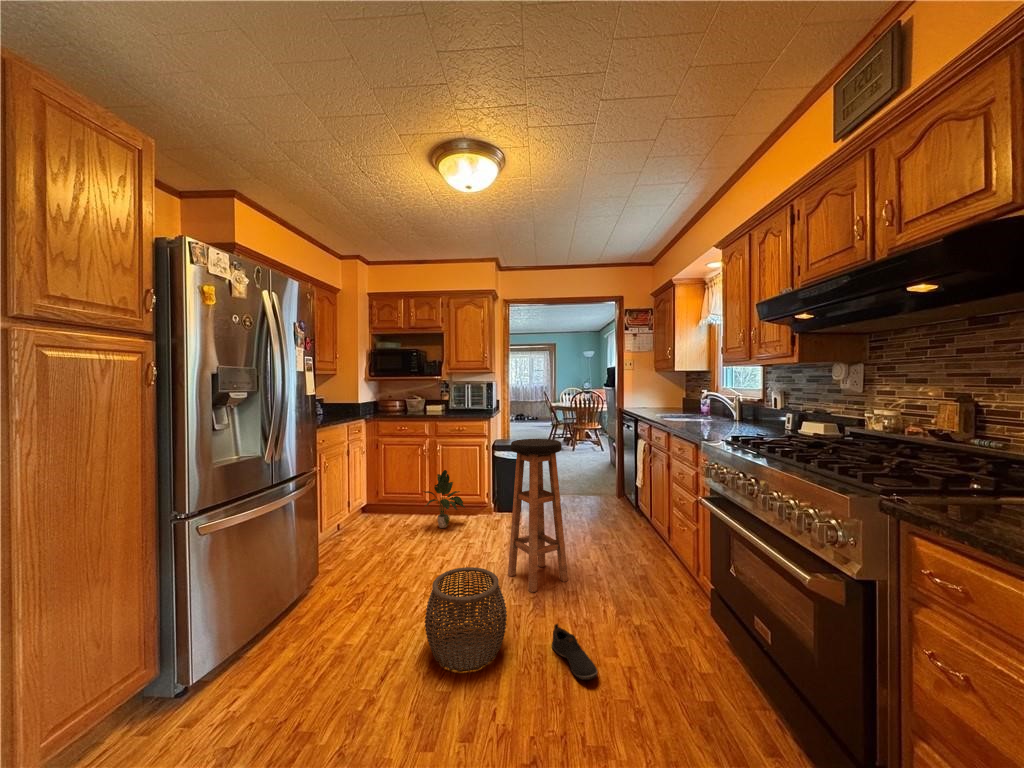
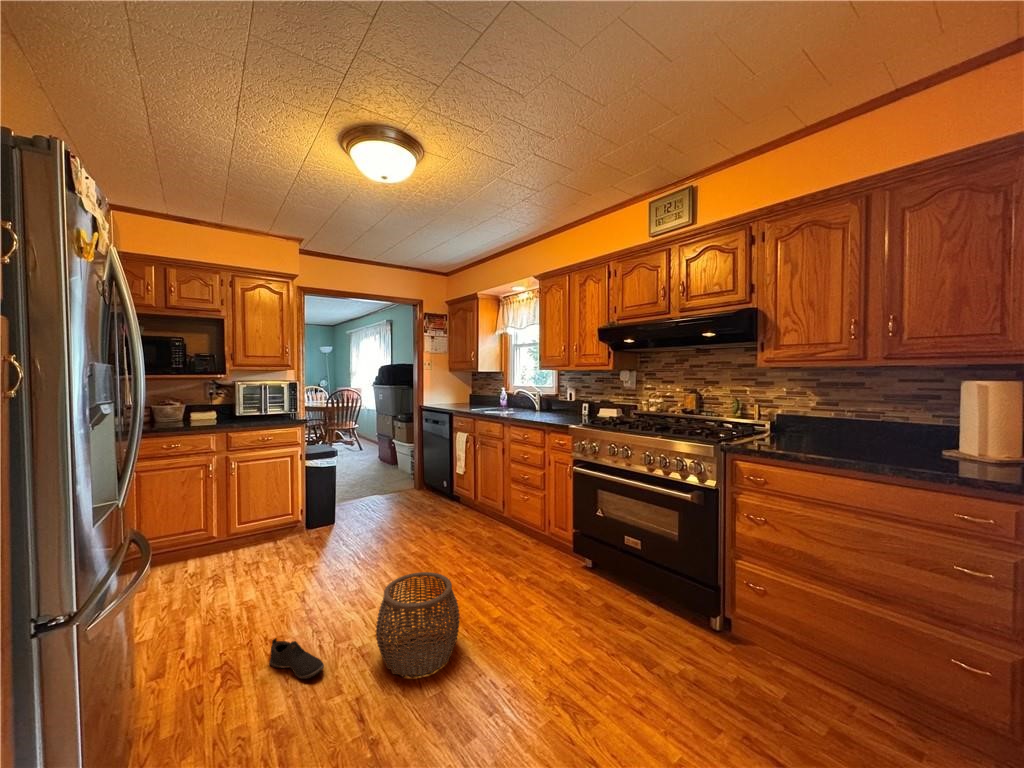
bar stool: present [508,439,568,593] -> none [388,439,447,589]
potted plant: present [424,470,465,528] -> none [228,492,285,565]
shoe: present [552,624,598,680] -> present [269,638,324,679]

